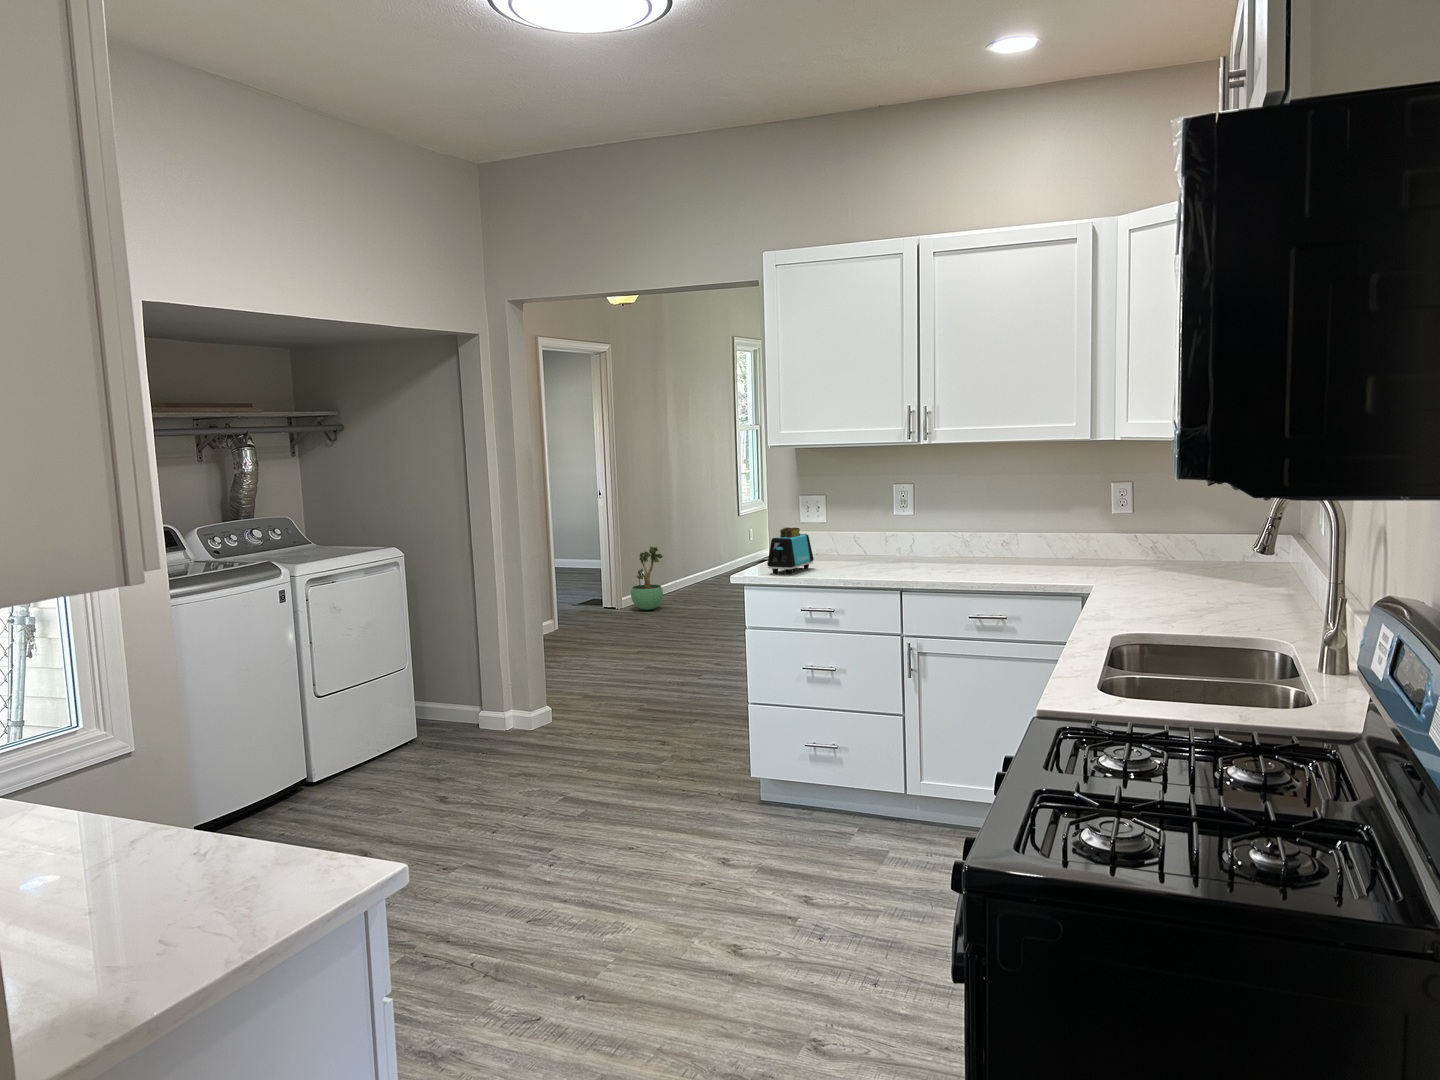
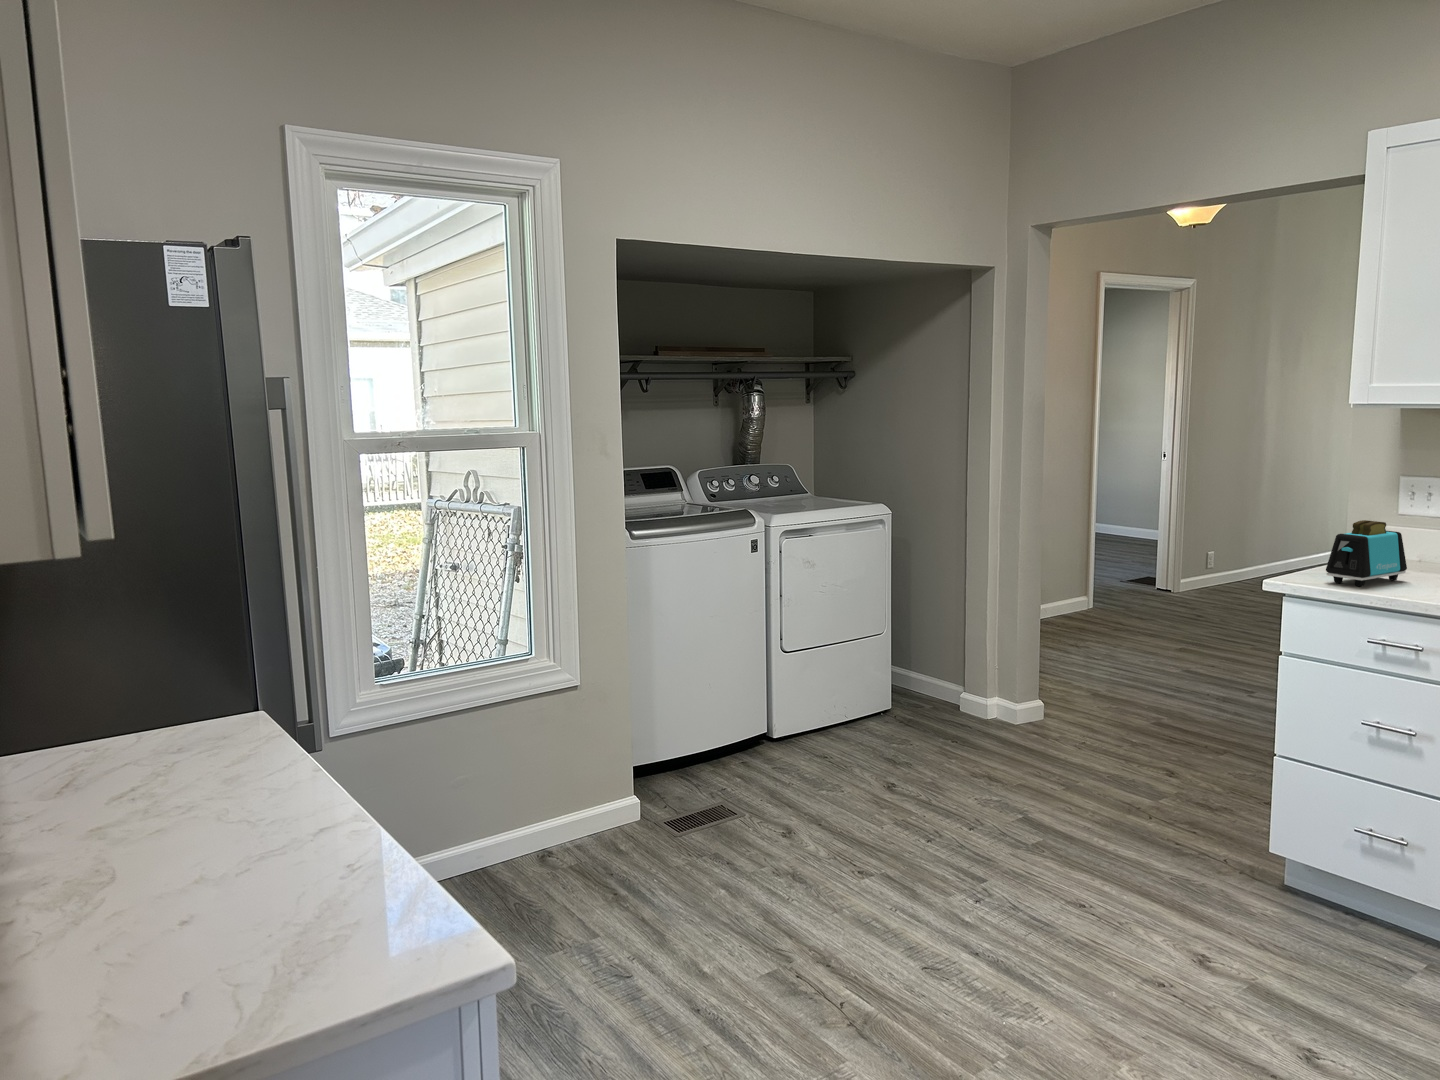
potted plant: present [631,547,663,610] -> none [1191,519,1239,596]

